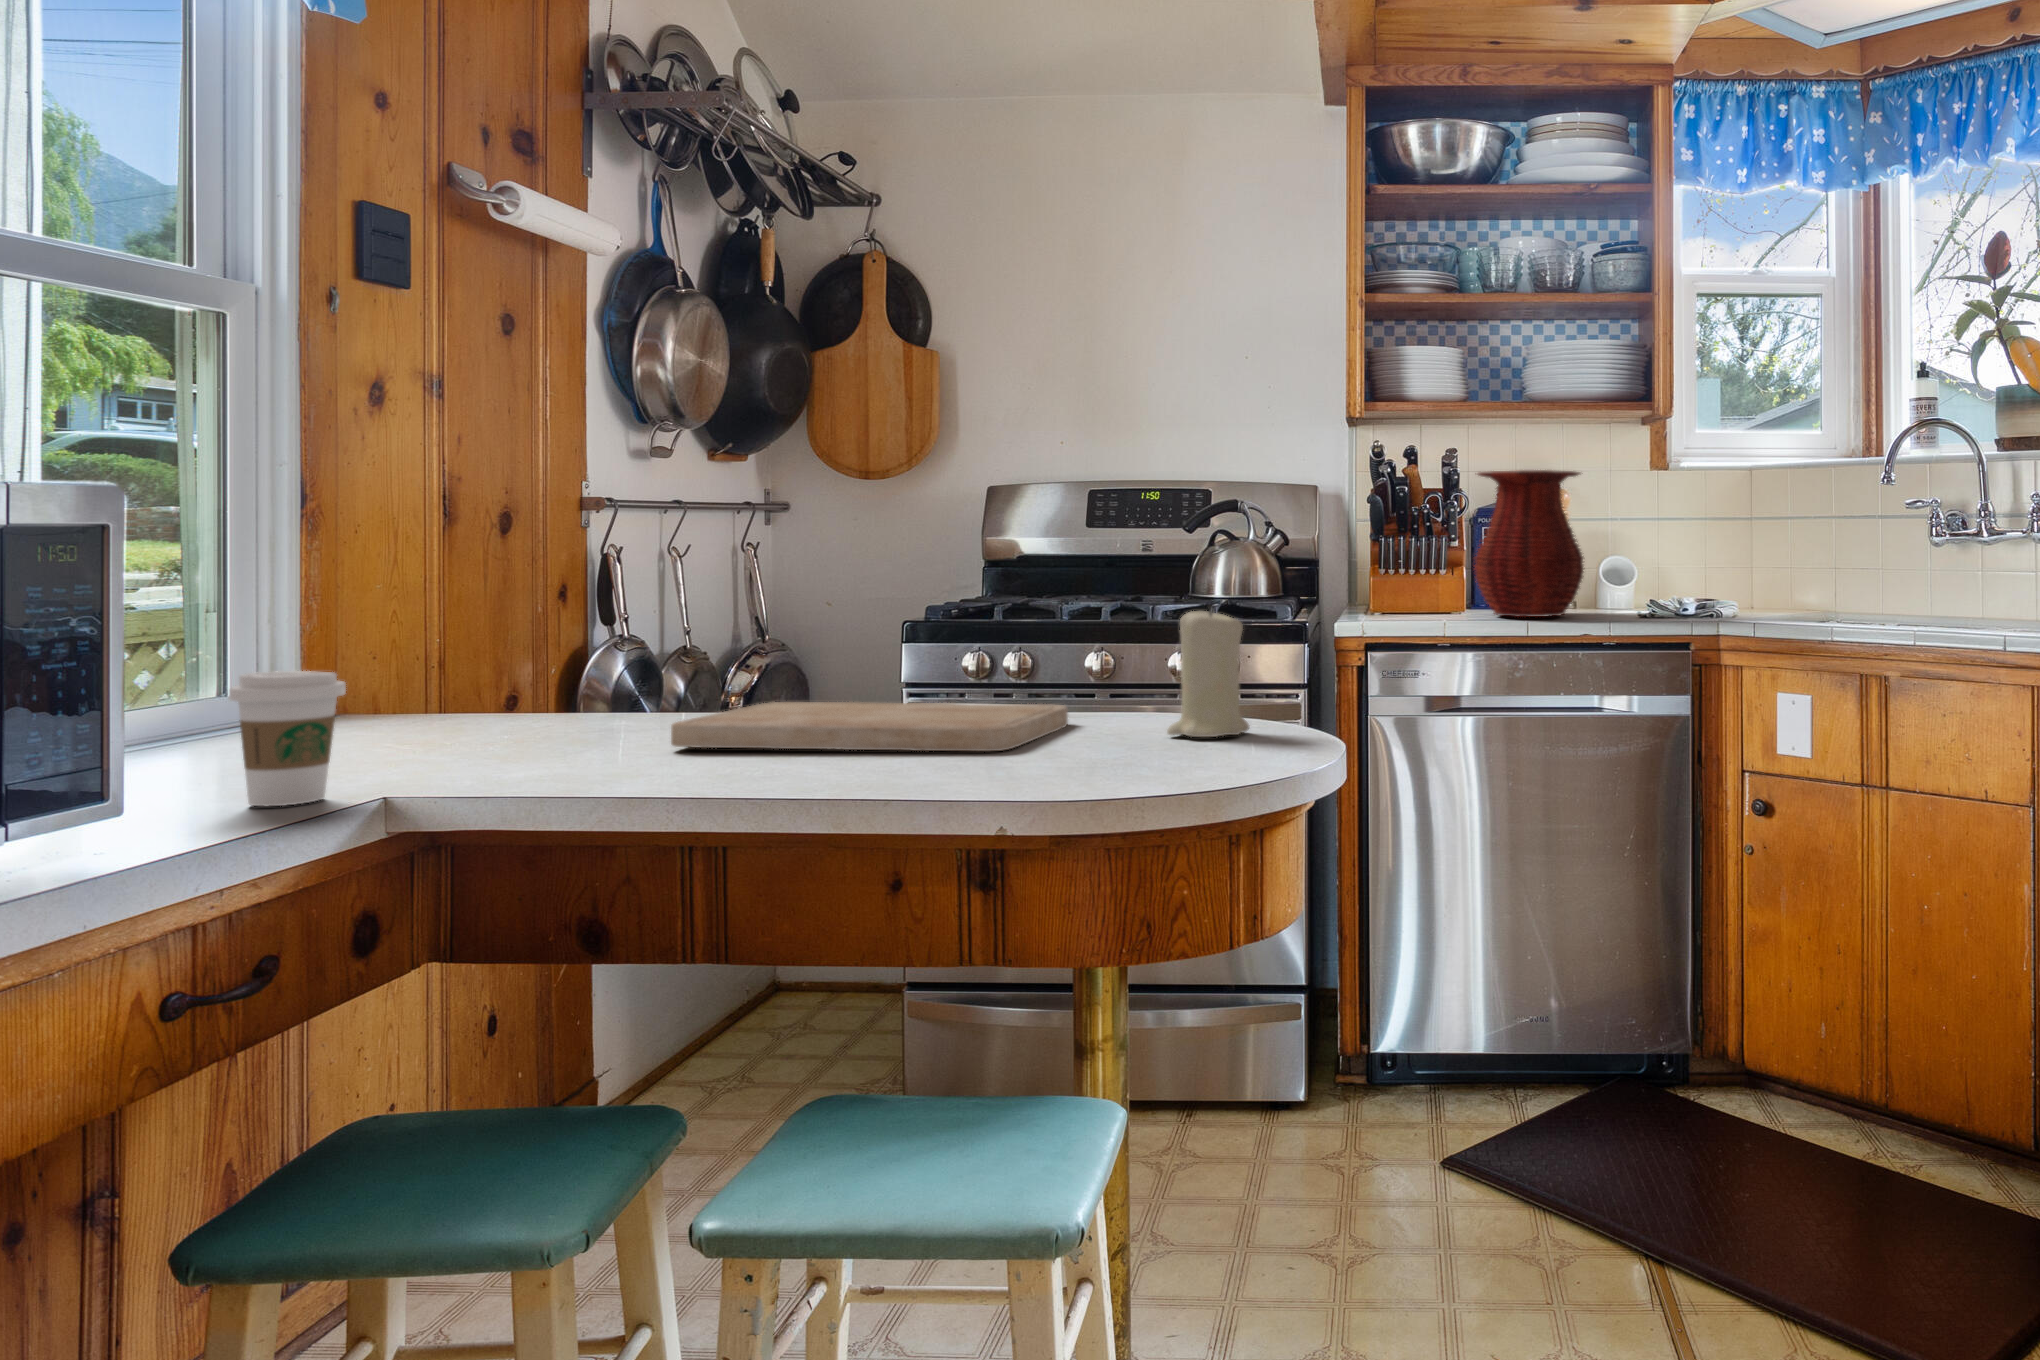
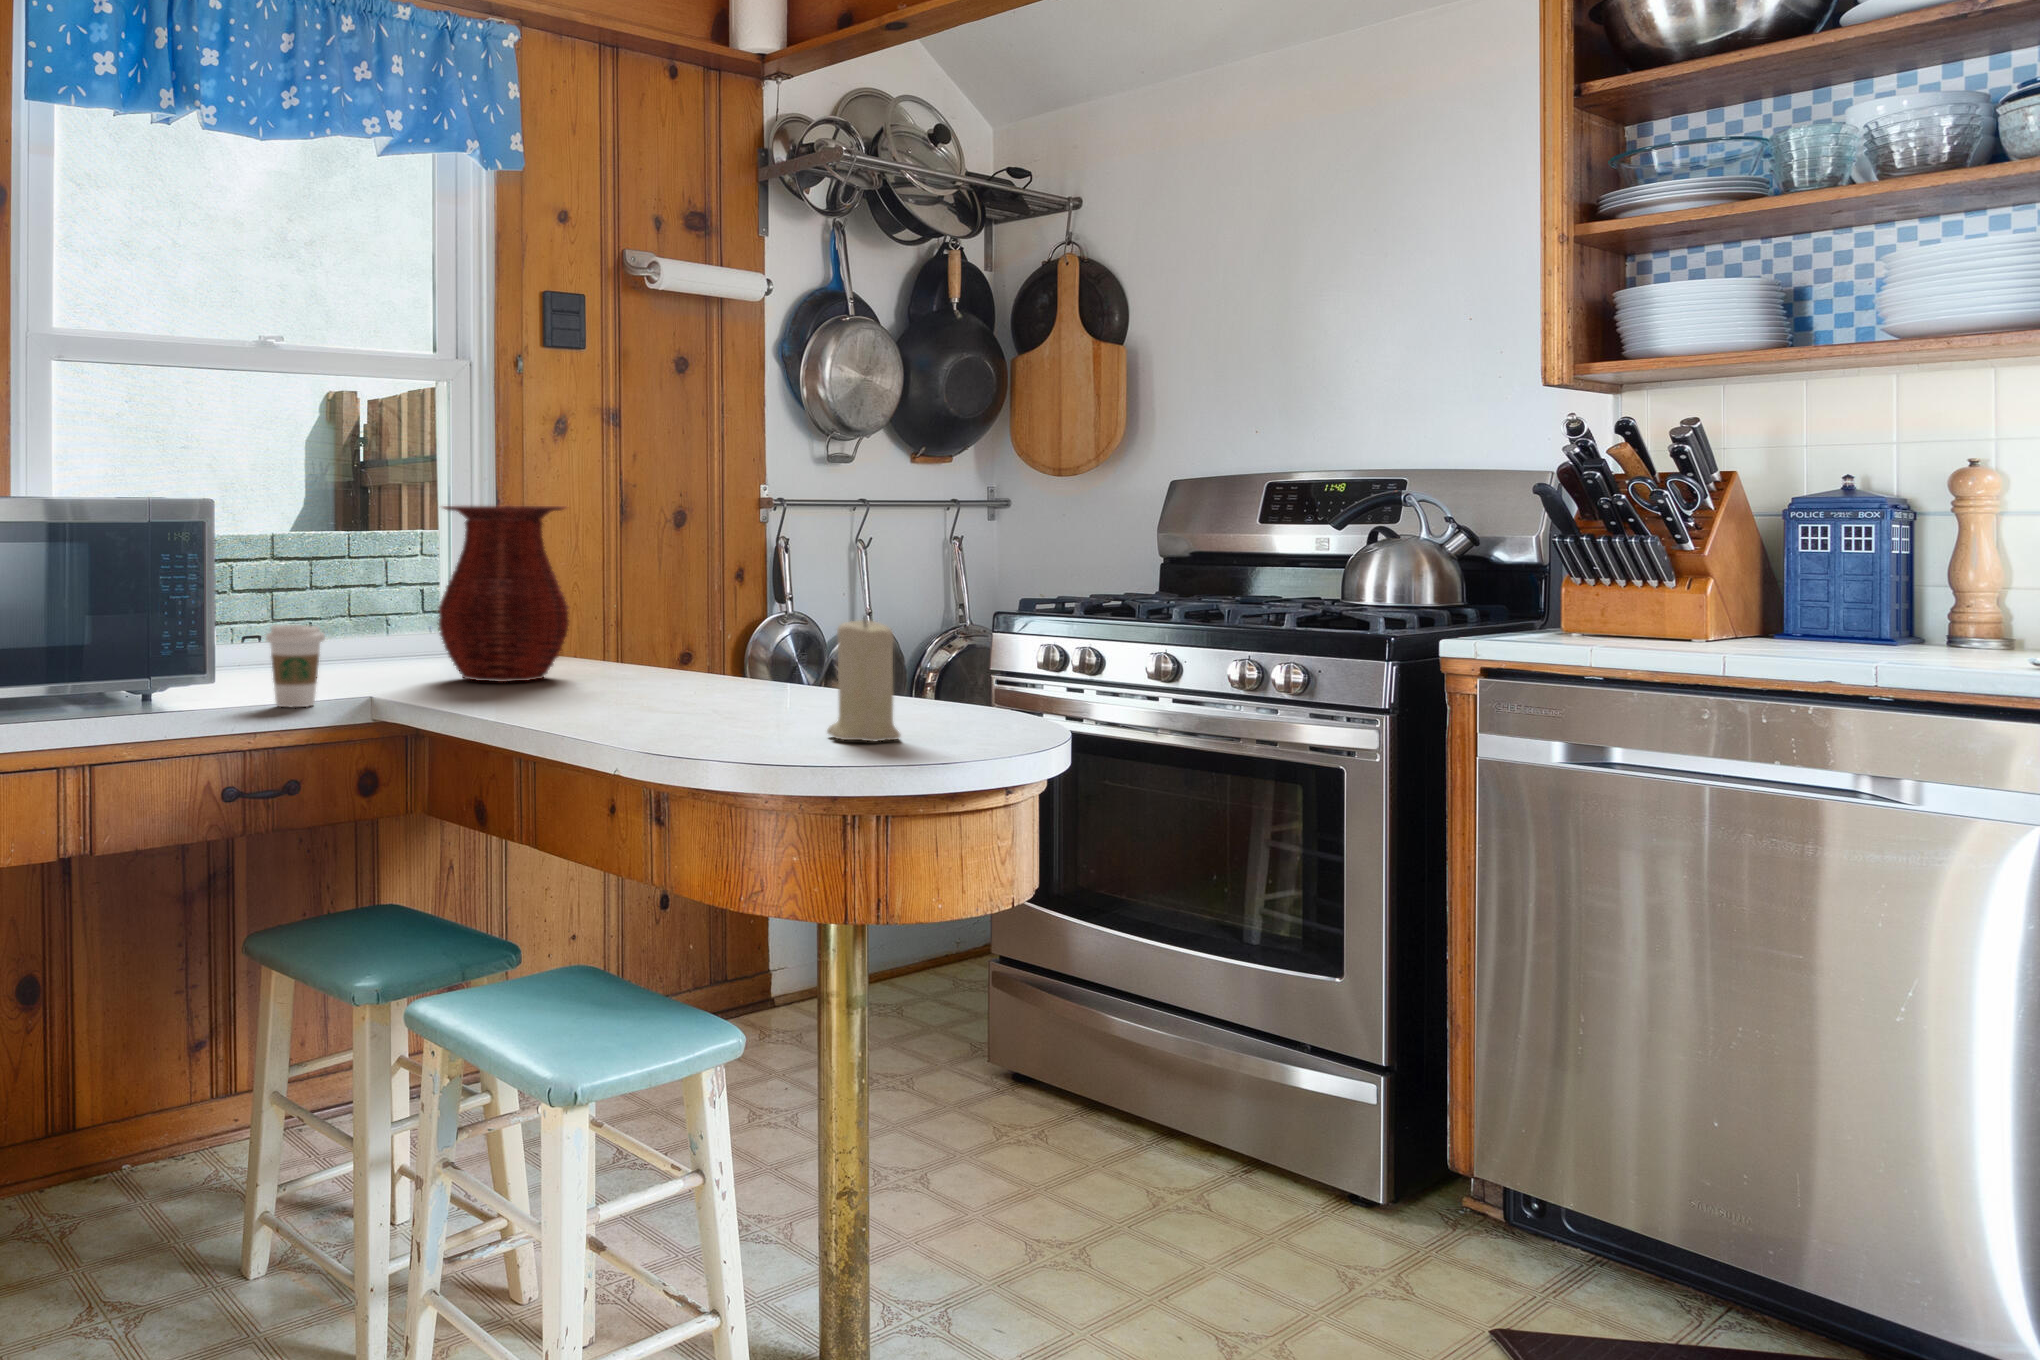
vase: present [1474,470,1584,617] -> present [438,506,570,682]
cutting board: present [671,702,1068,751] -> none [532,675,816,729]

